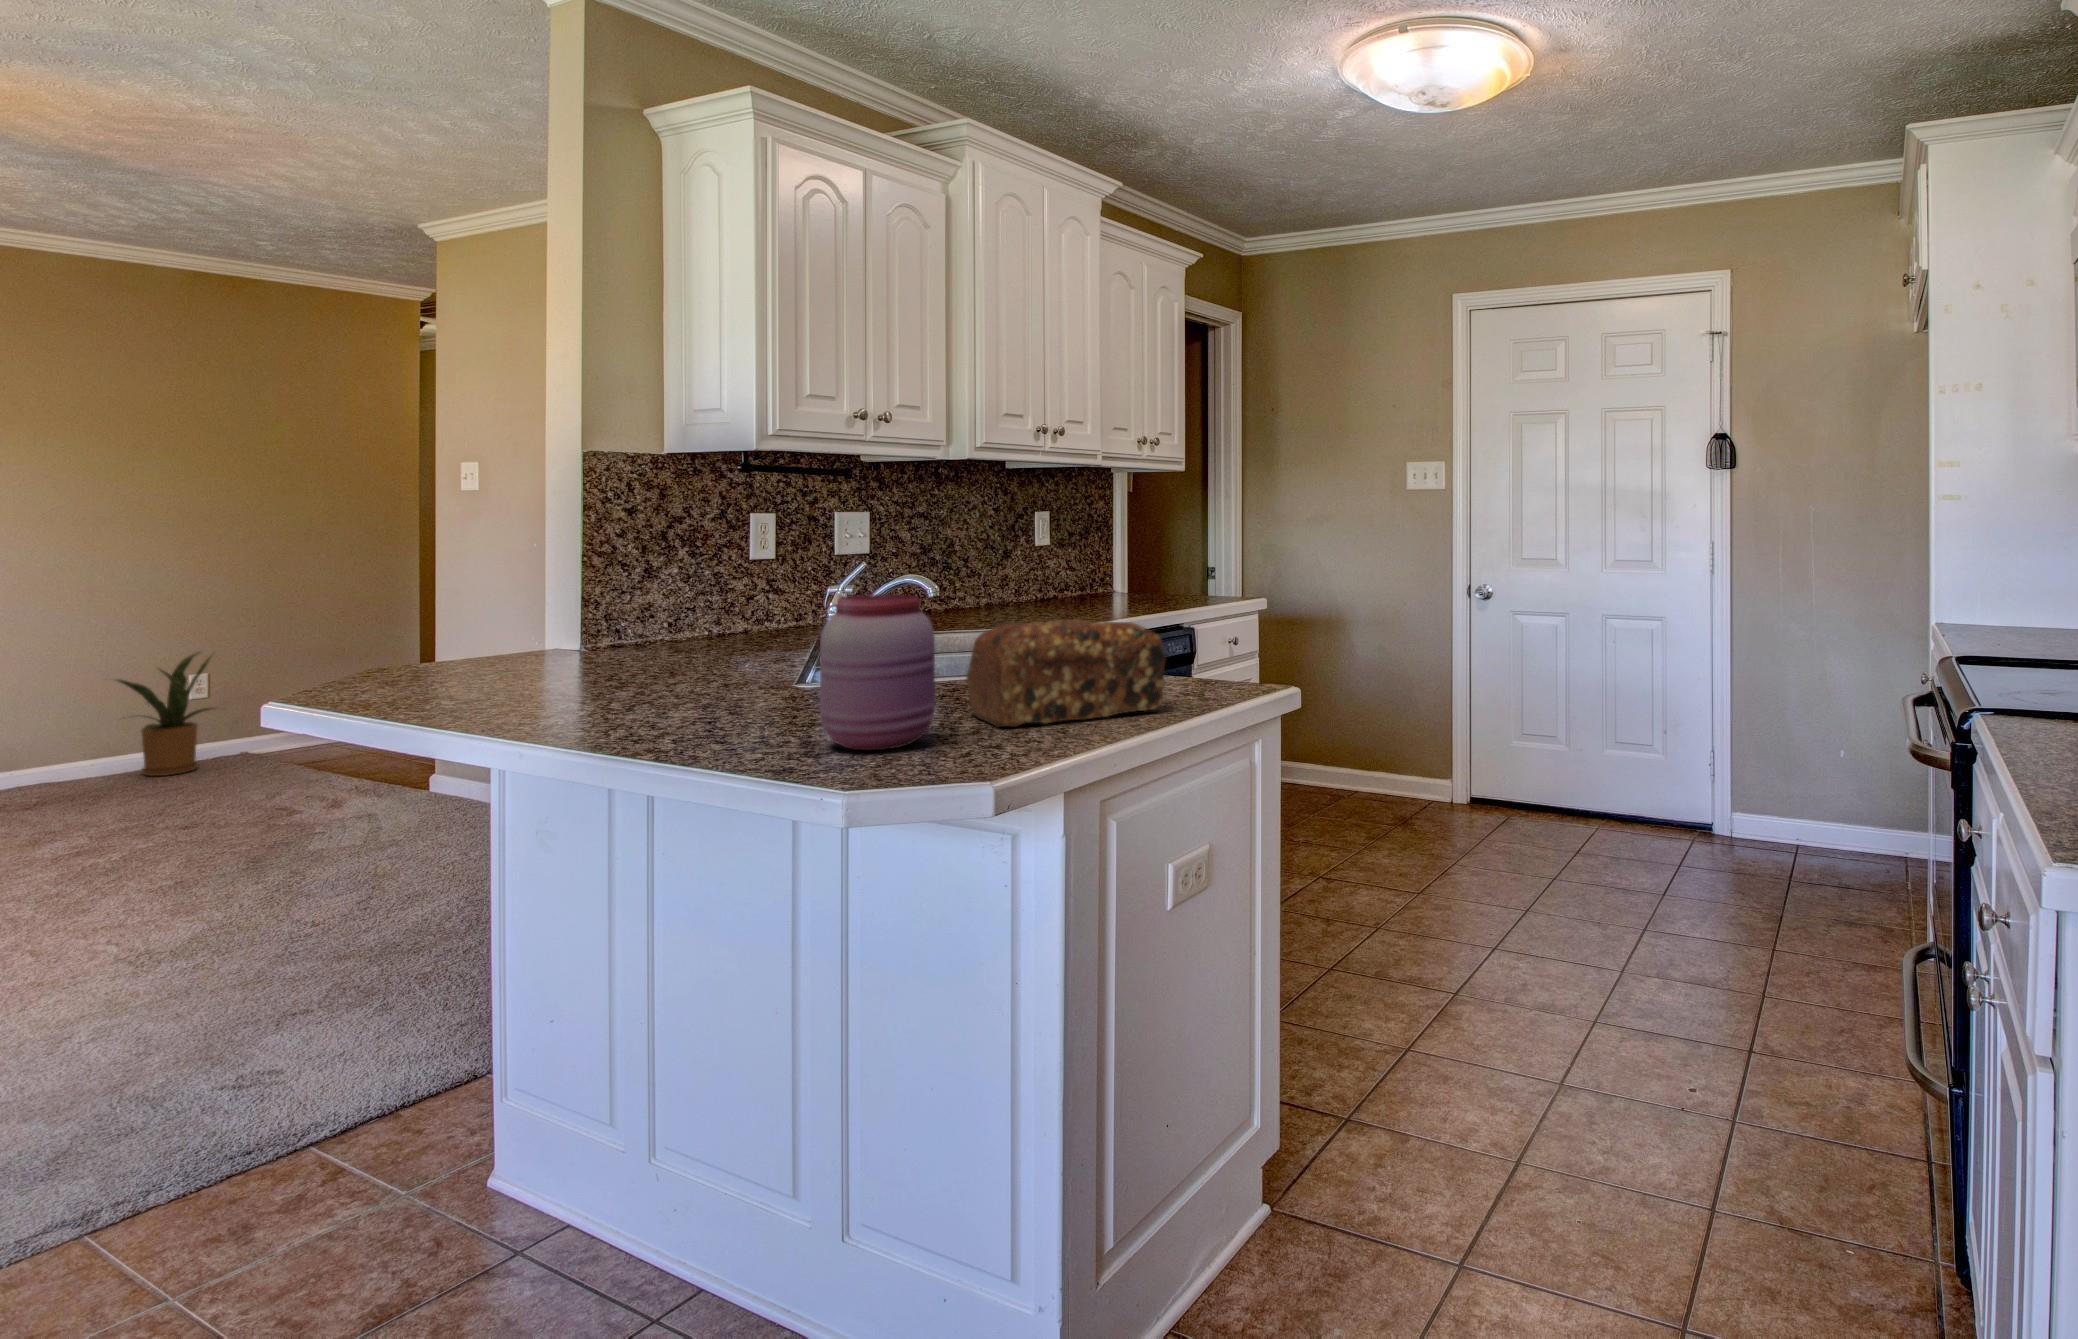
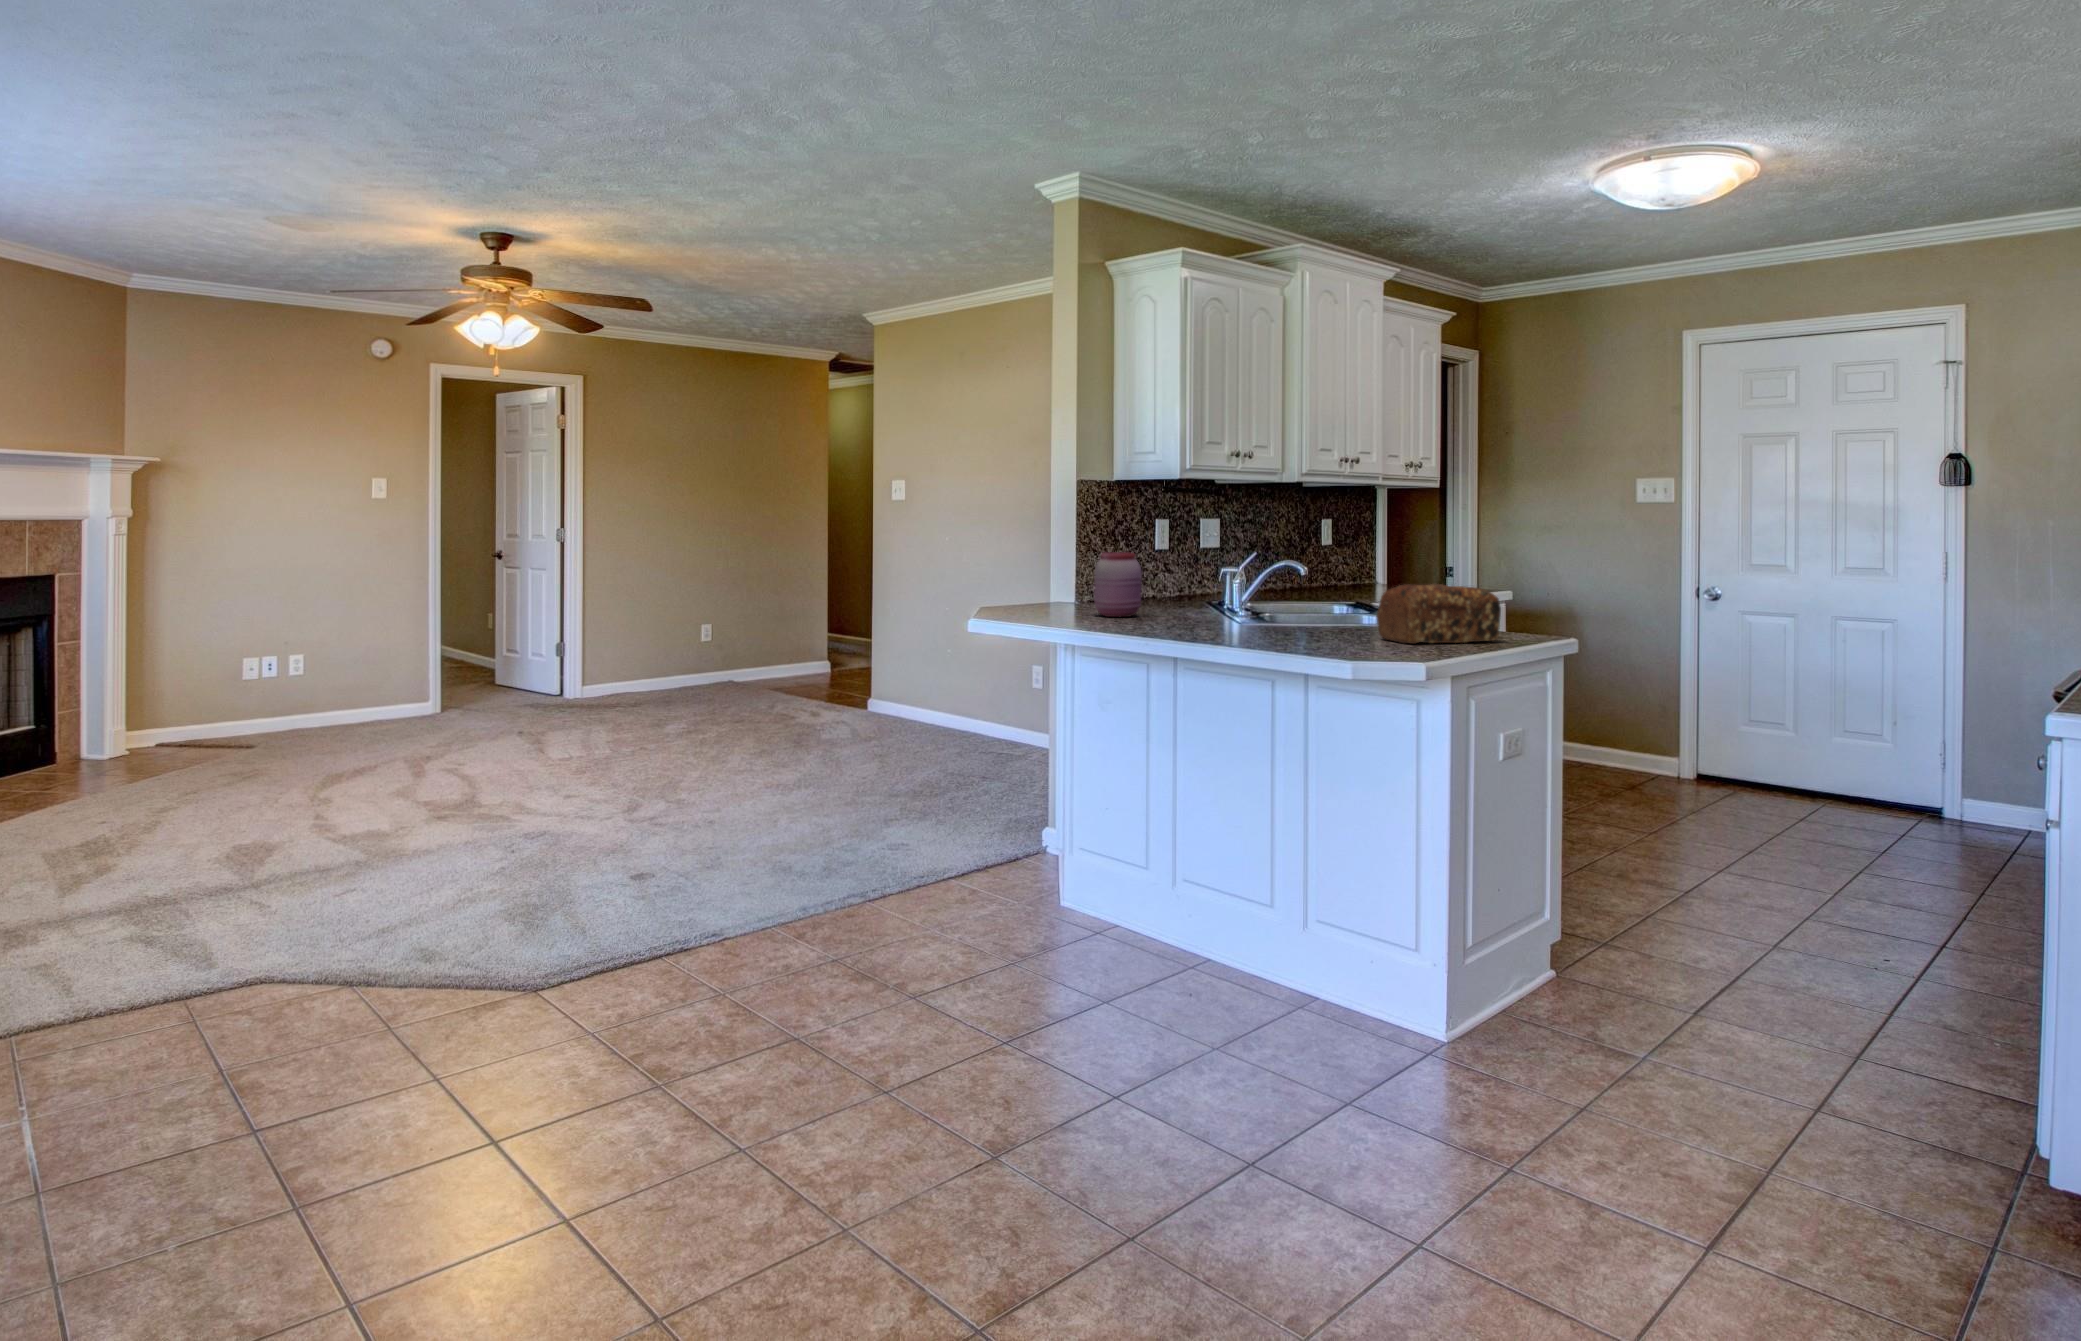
jar: present [820,594,935,750] -> present [1094,552,1142,617]
house plant: present [117,653,212,776] -> none [672,610,728,692]

